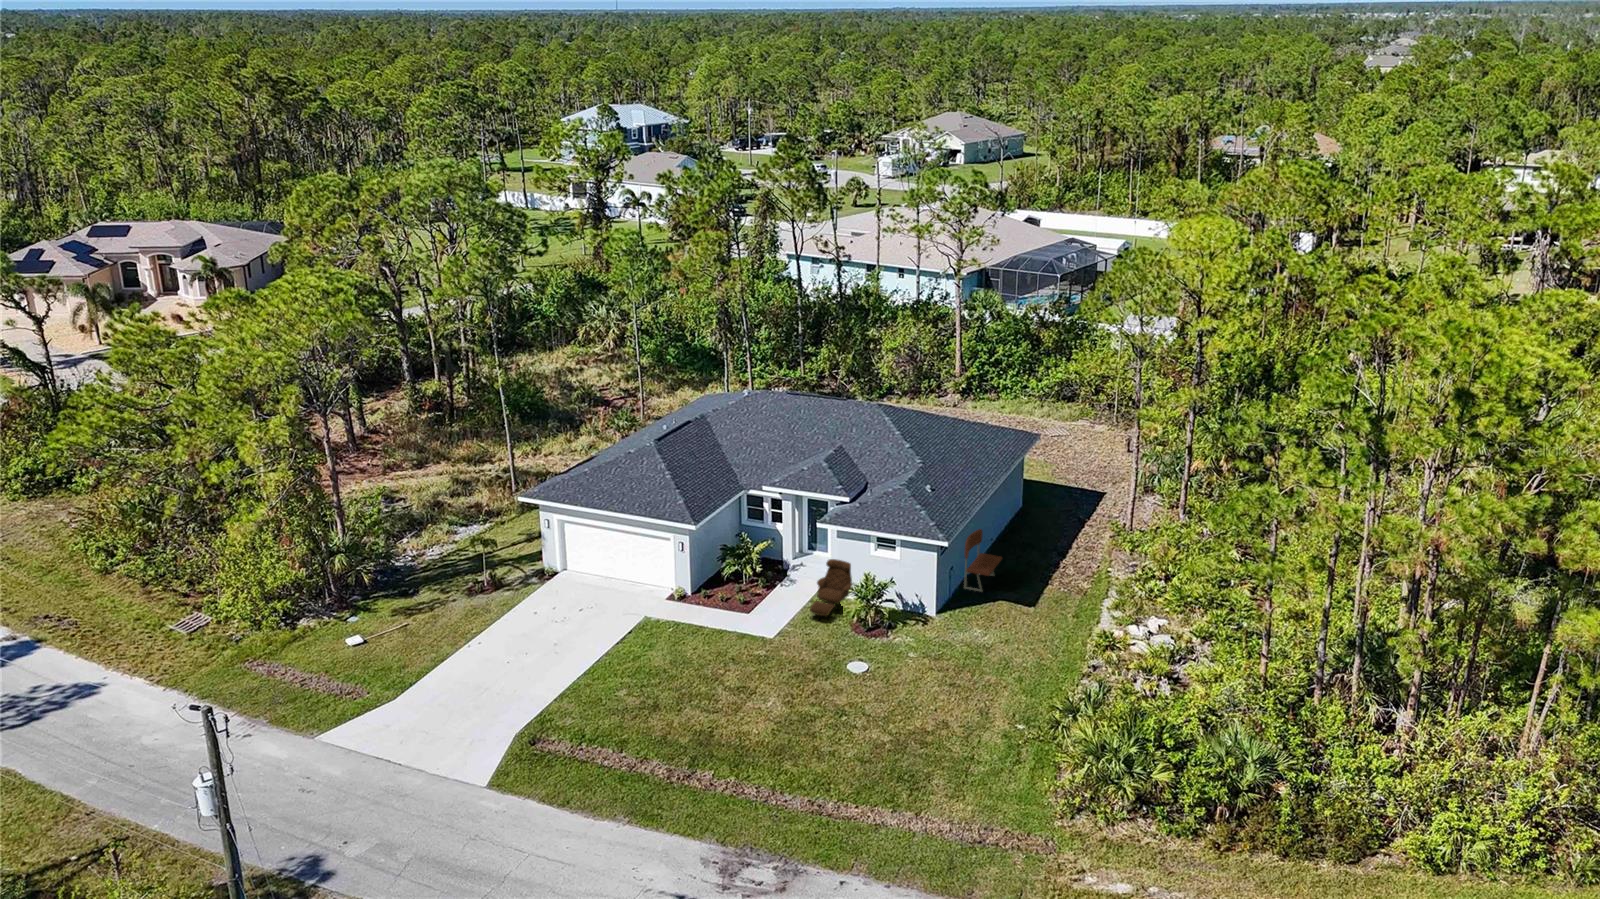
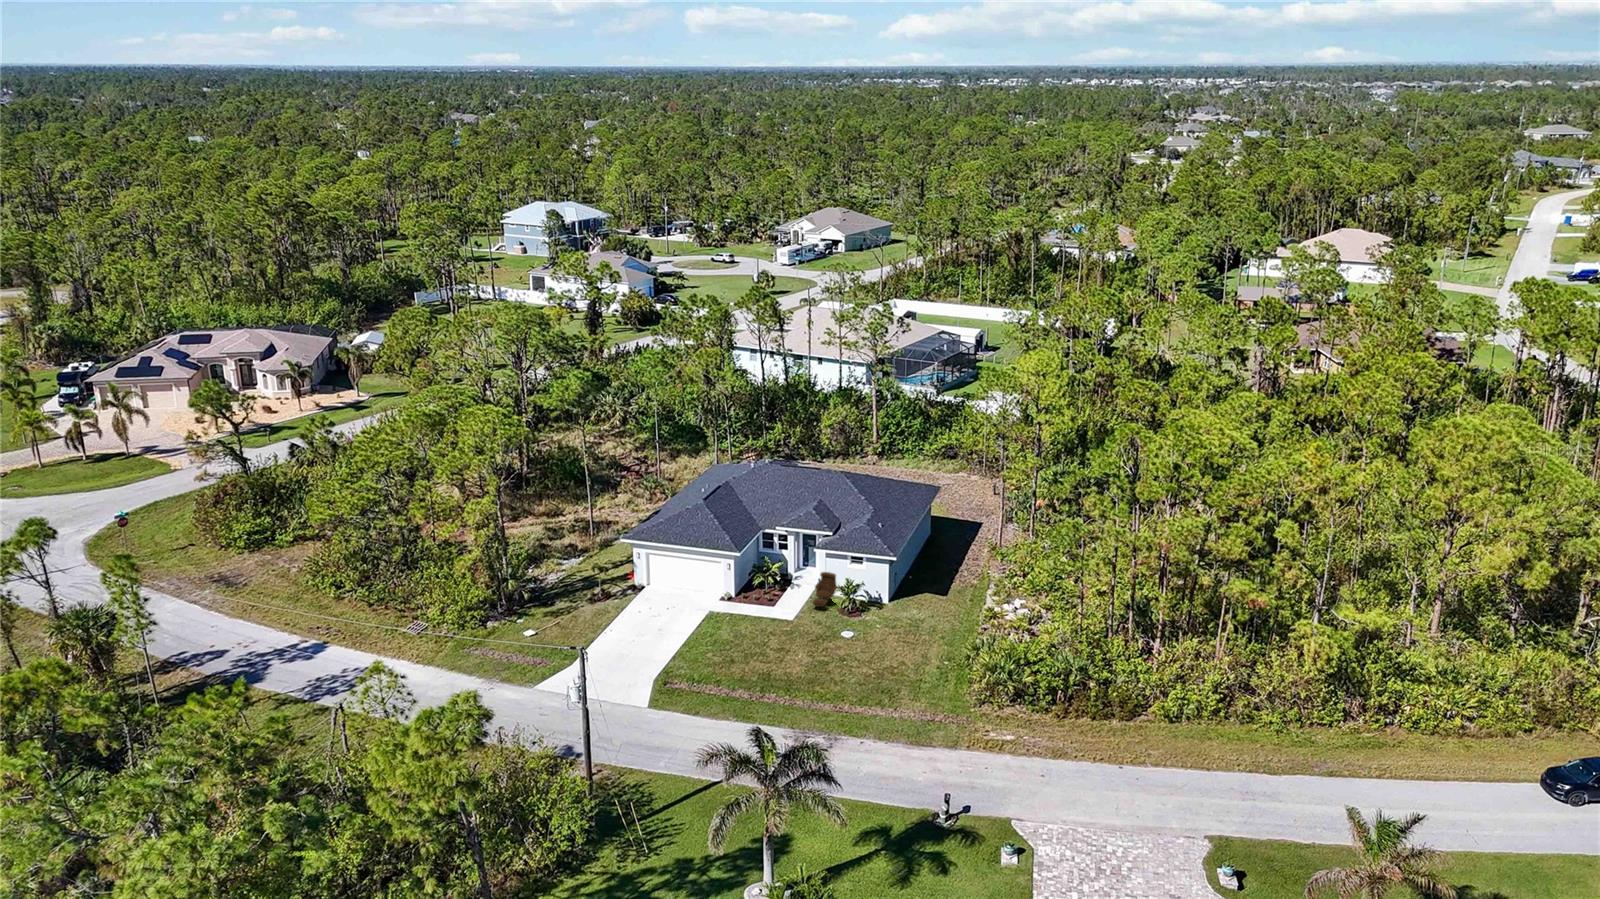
bench: present [964,529,1002,592] -> none [903,550,925,589]

